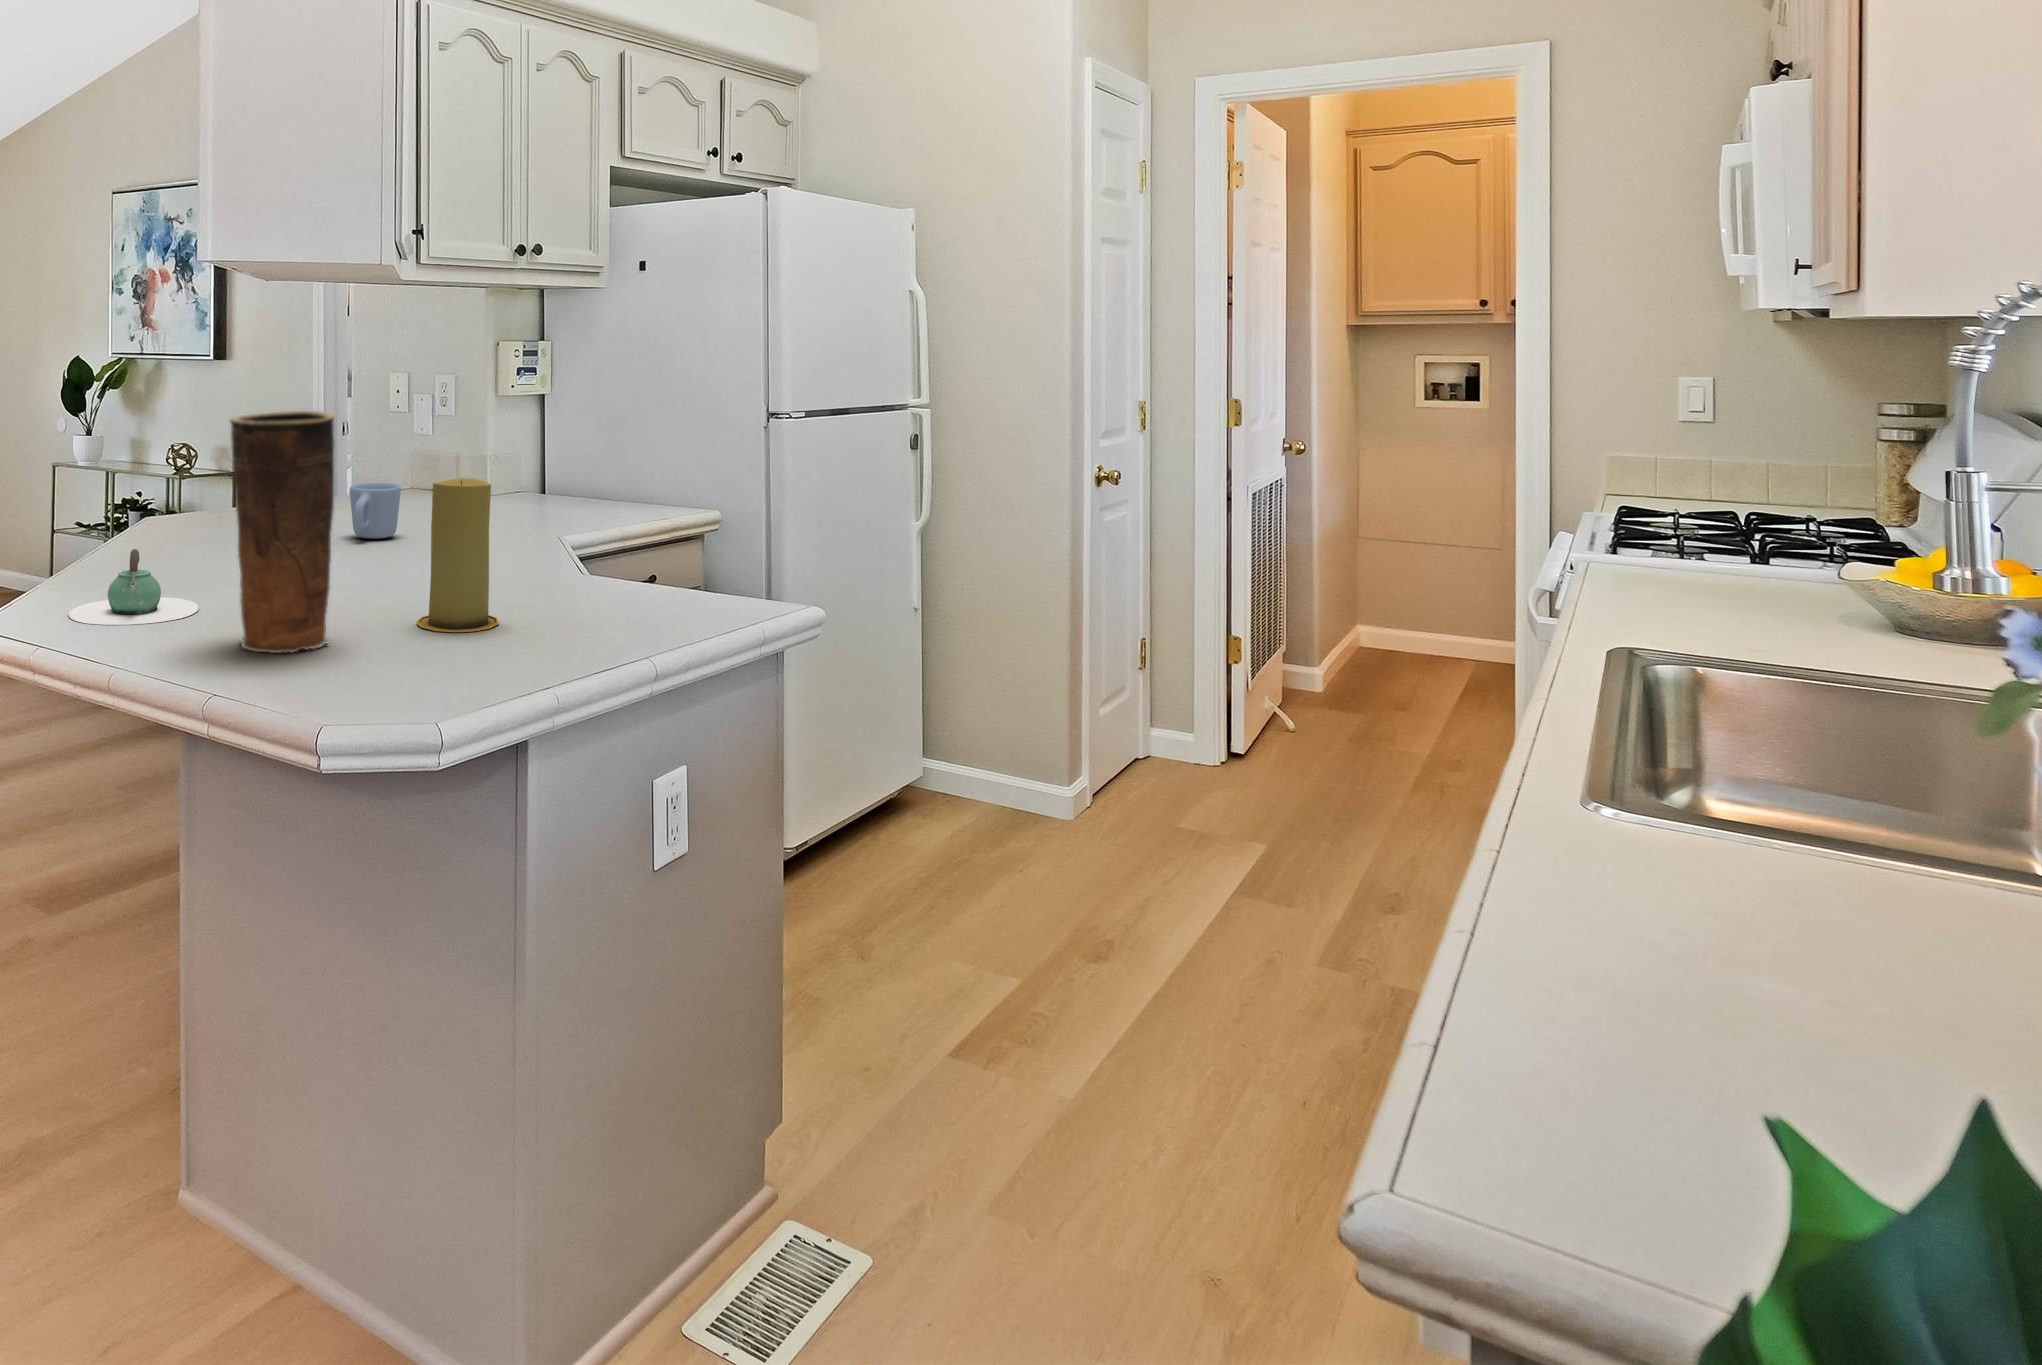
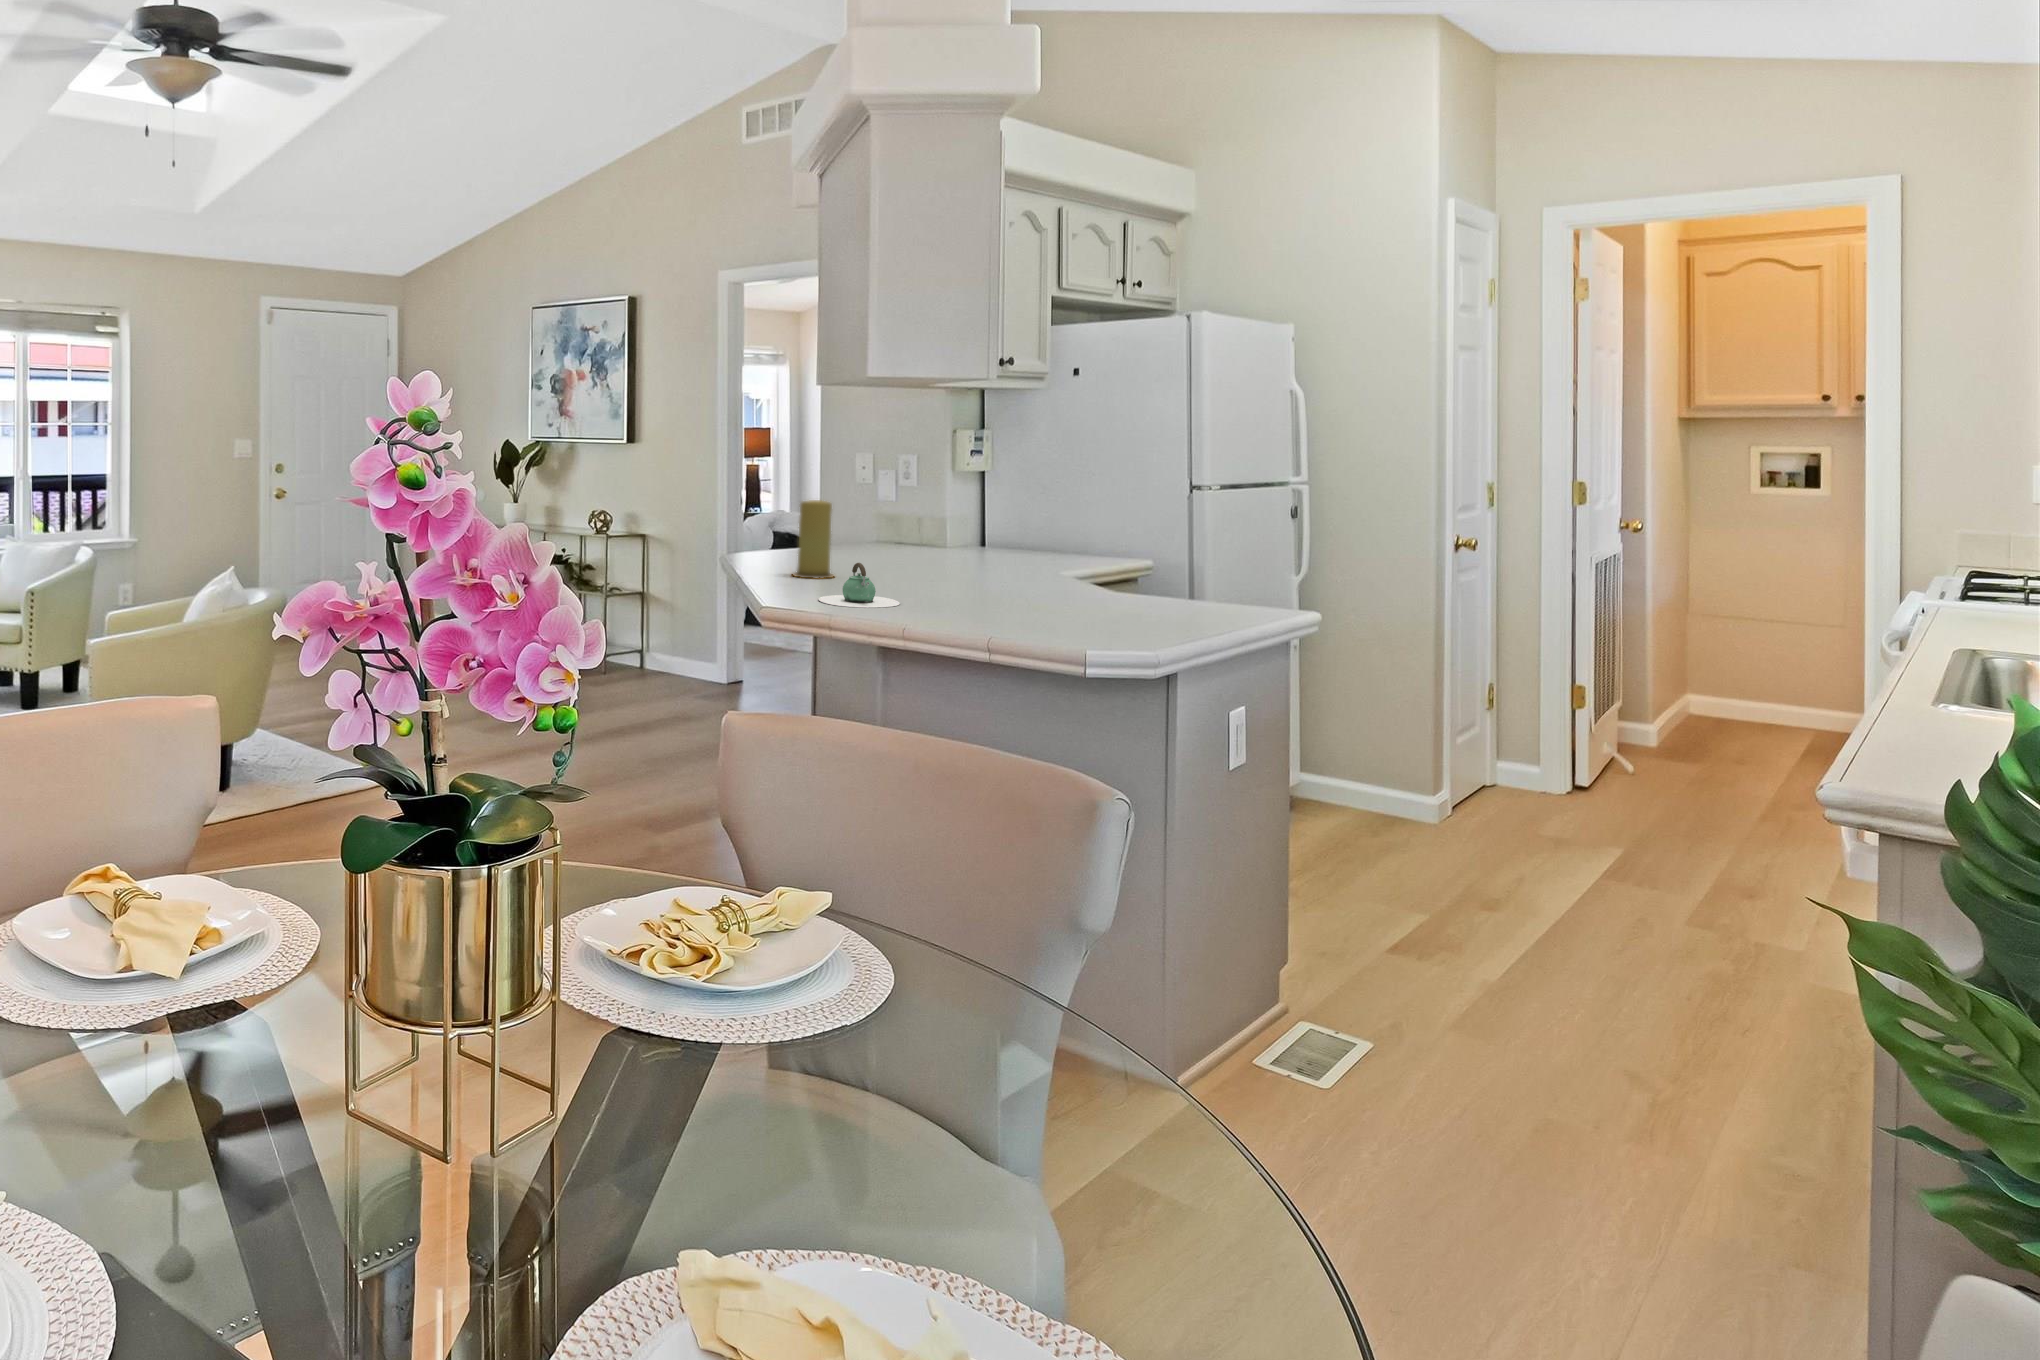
vase: present [230,411,335,653] -> none [959,476,1026,622]
candle: present [416,478,499,632] -> present [793,500,834,579]
mug: present [350,483,401,539] -> none [915,531,952,570]

